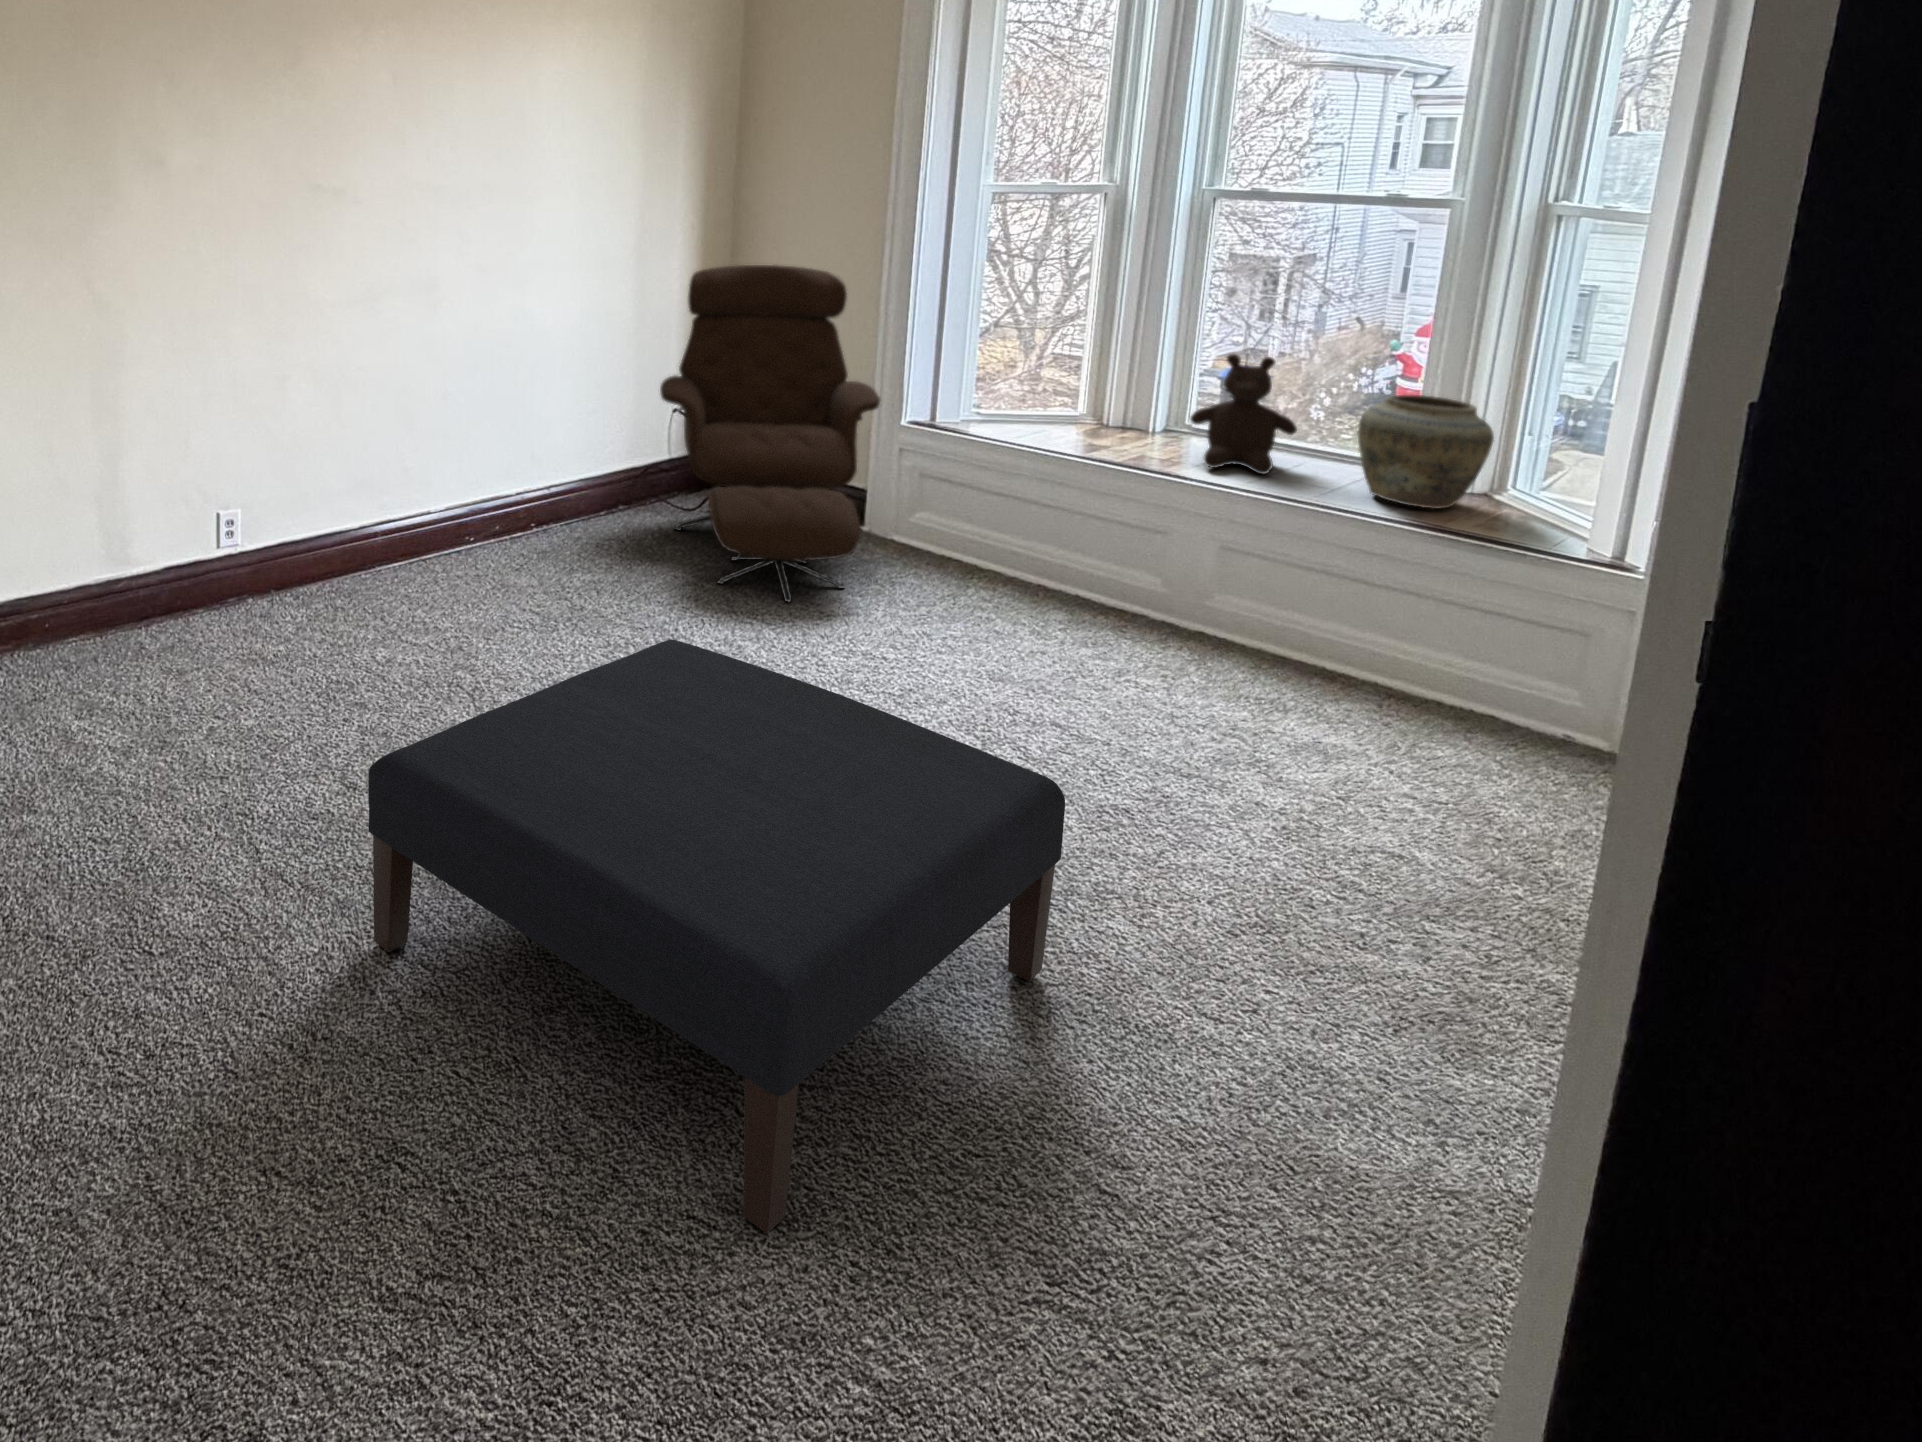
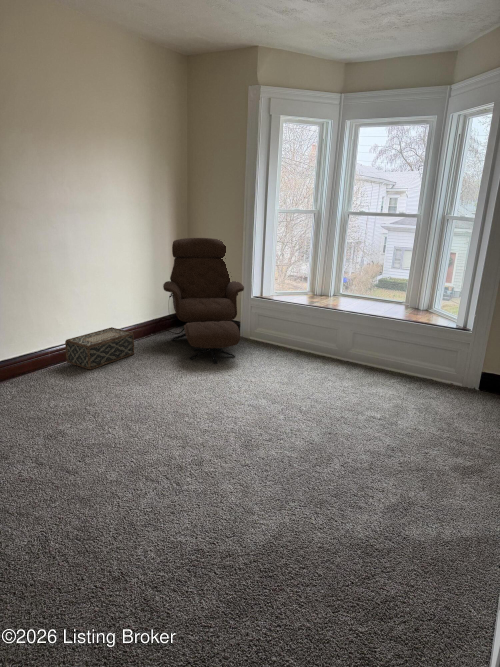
teddy bear: present [1190,354,1297,474] -> none [343,267,374,307]
vase: present [1358,395,1494,509] -> none [393,278,429,315]
woven basket: none [418,486,579,586] -> present [65,327,134,369]
ottoman: present [368,639,1065,1233] -> none [42,384,325,624]

